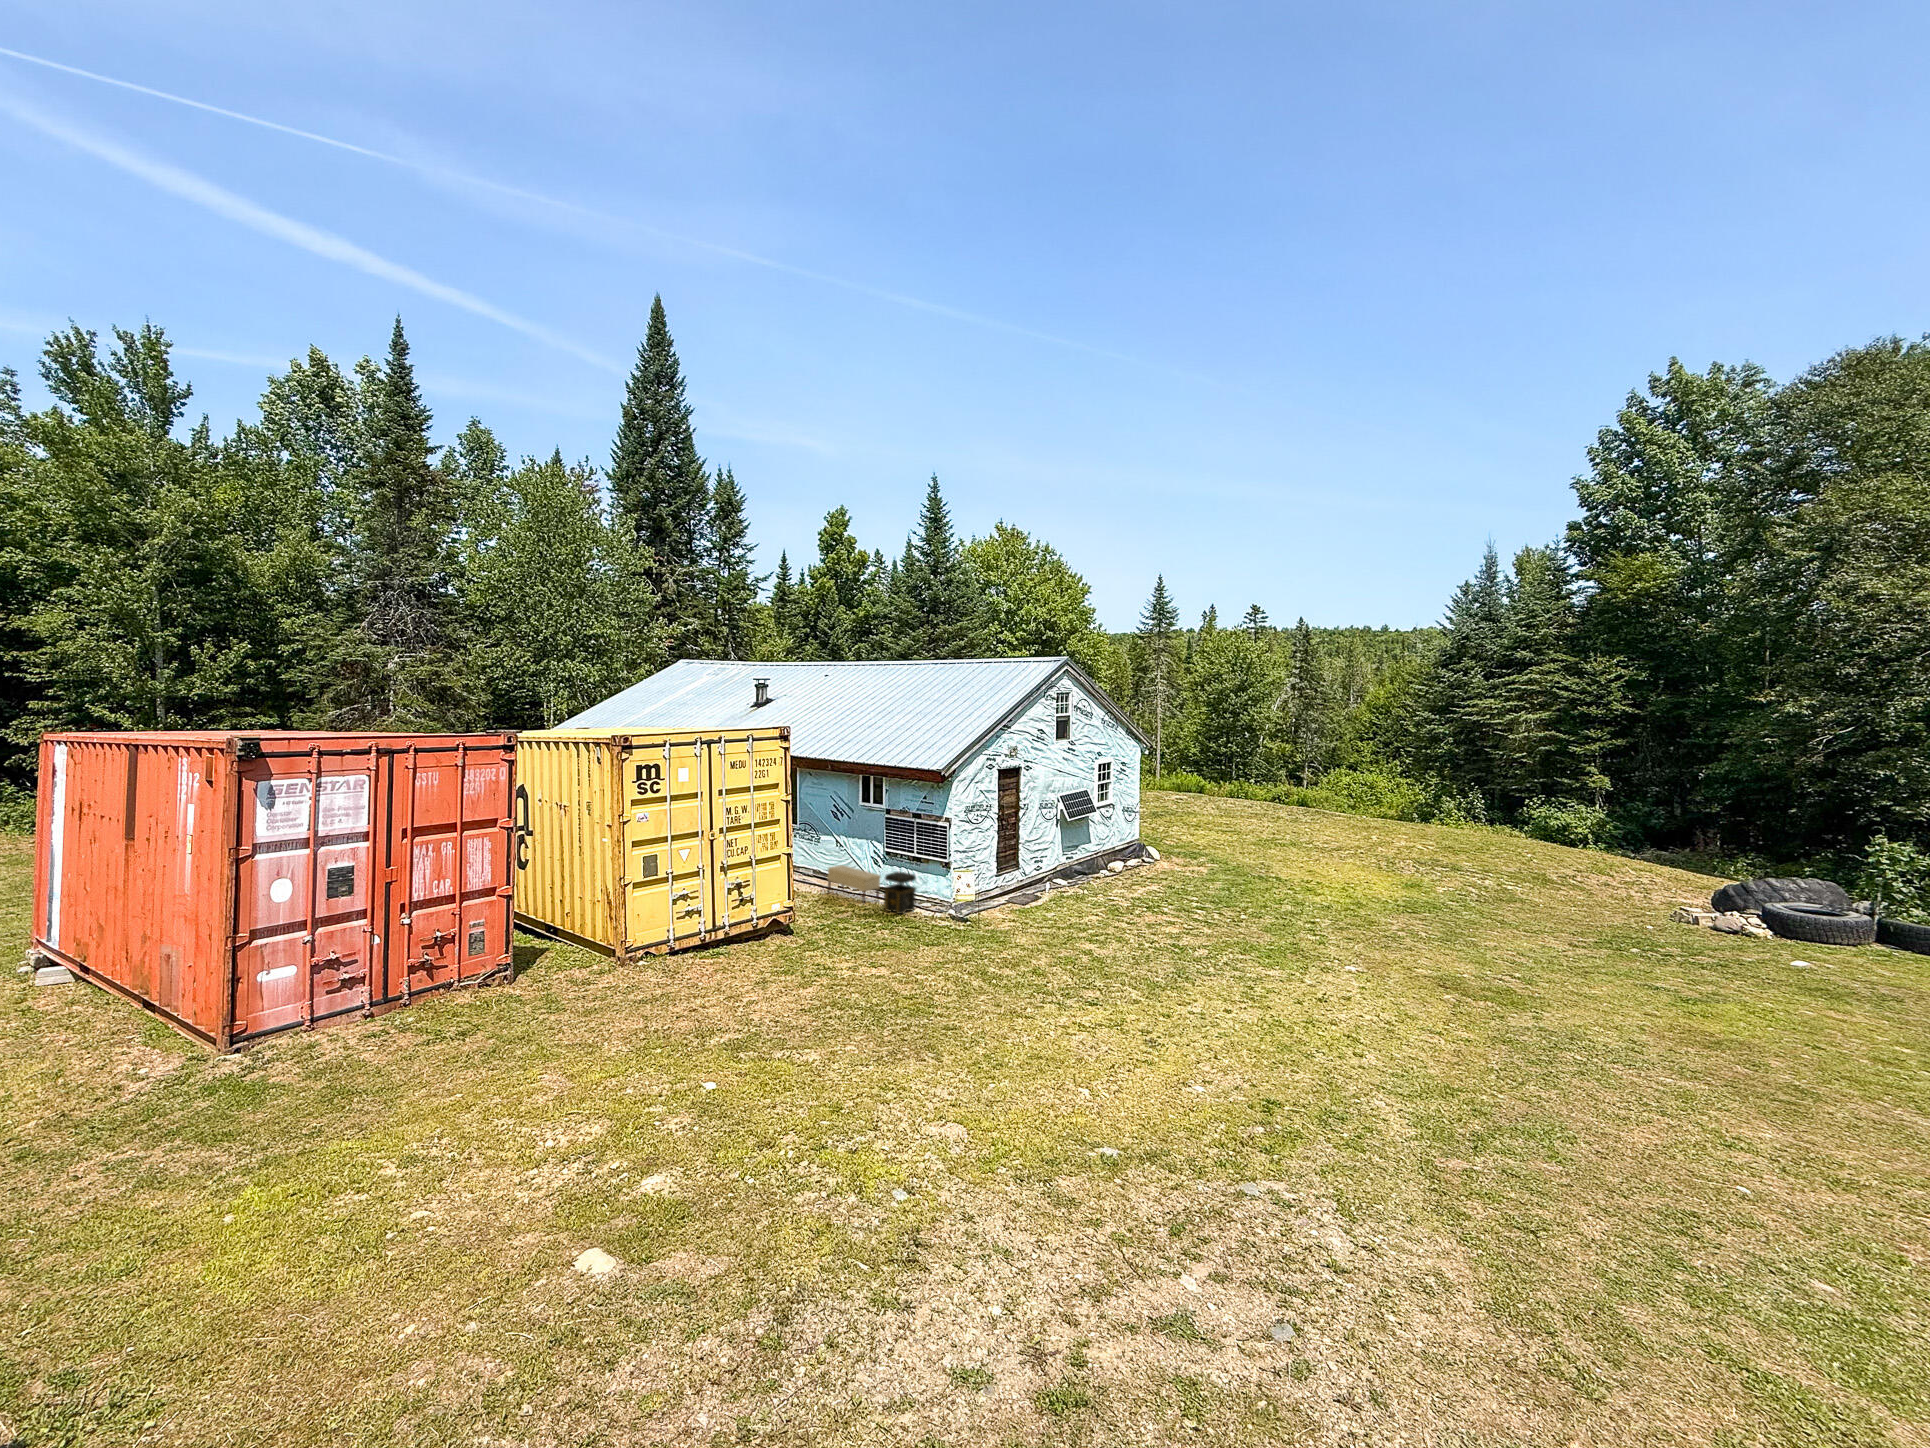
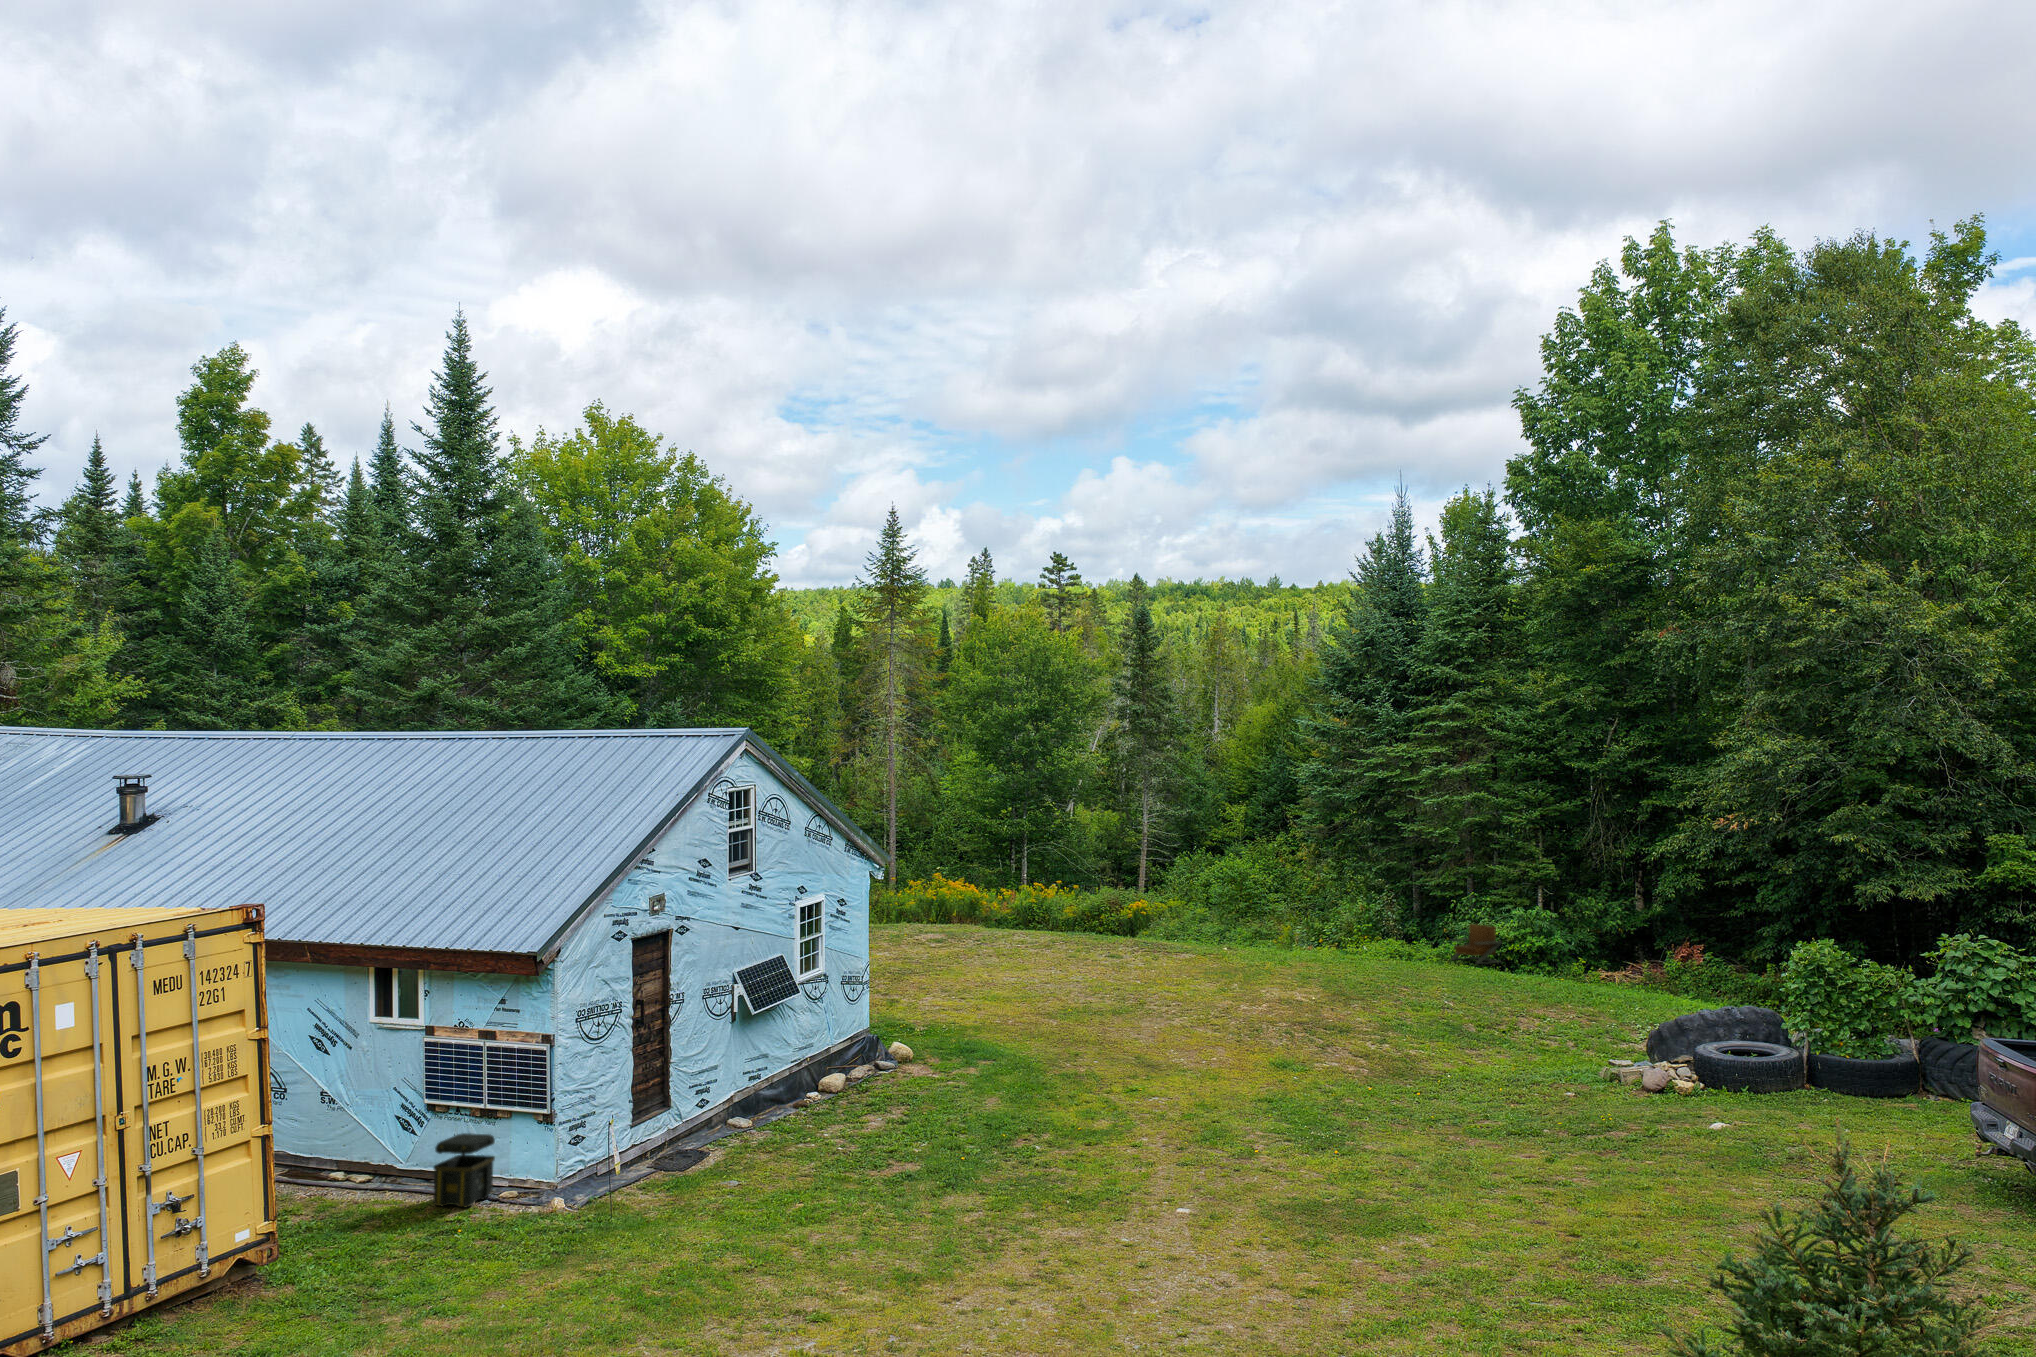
lounge chair: none [1646,823,1711,858] -> present [1452,924,1502,964]
bench: present [827,865,880,903] -> none [312,1138,424,1203]

